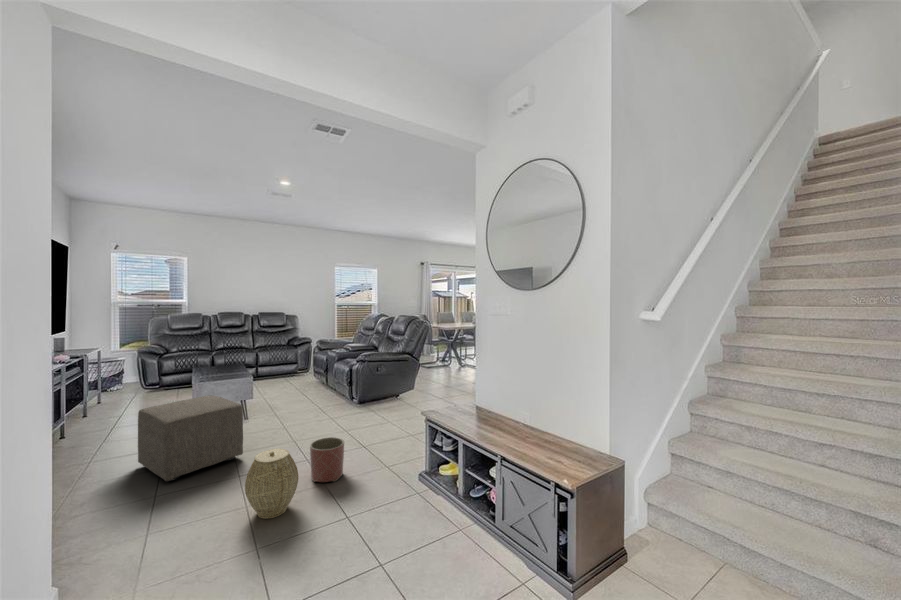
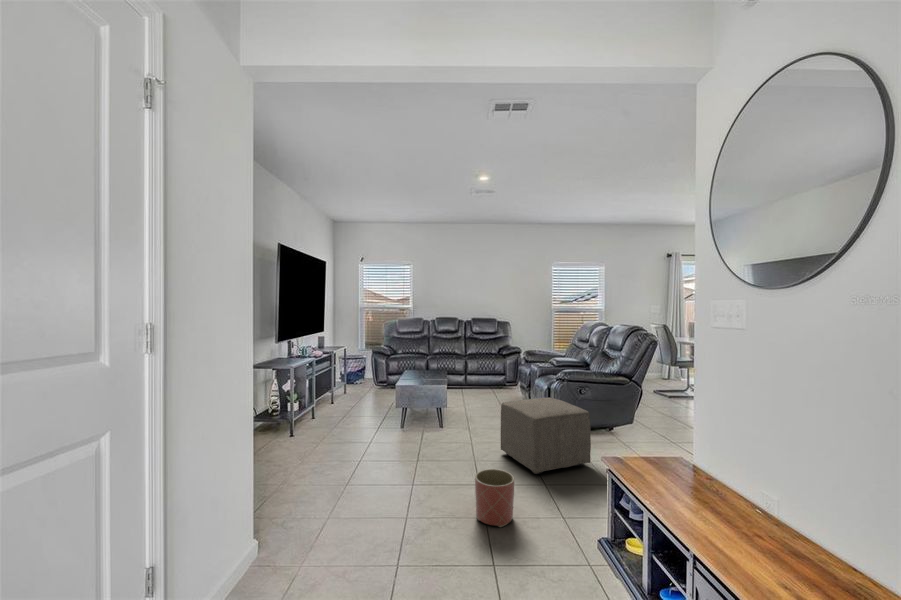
ottoman: present [138,395,243,481] -> present [501,398,591,474]
woven basket: present [245,449,298,519] -> none [397,471,452,552]

